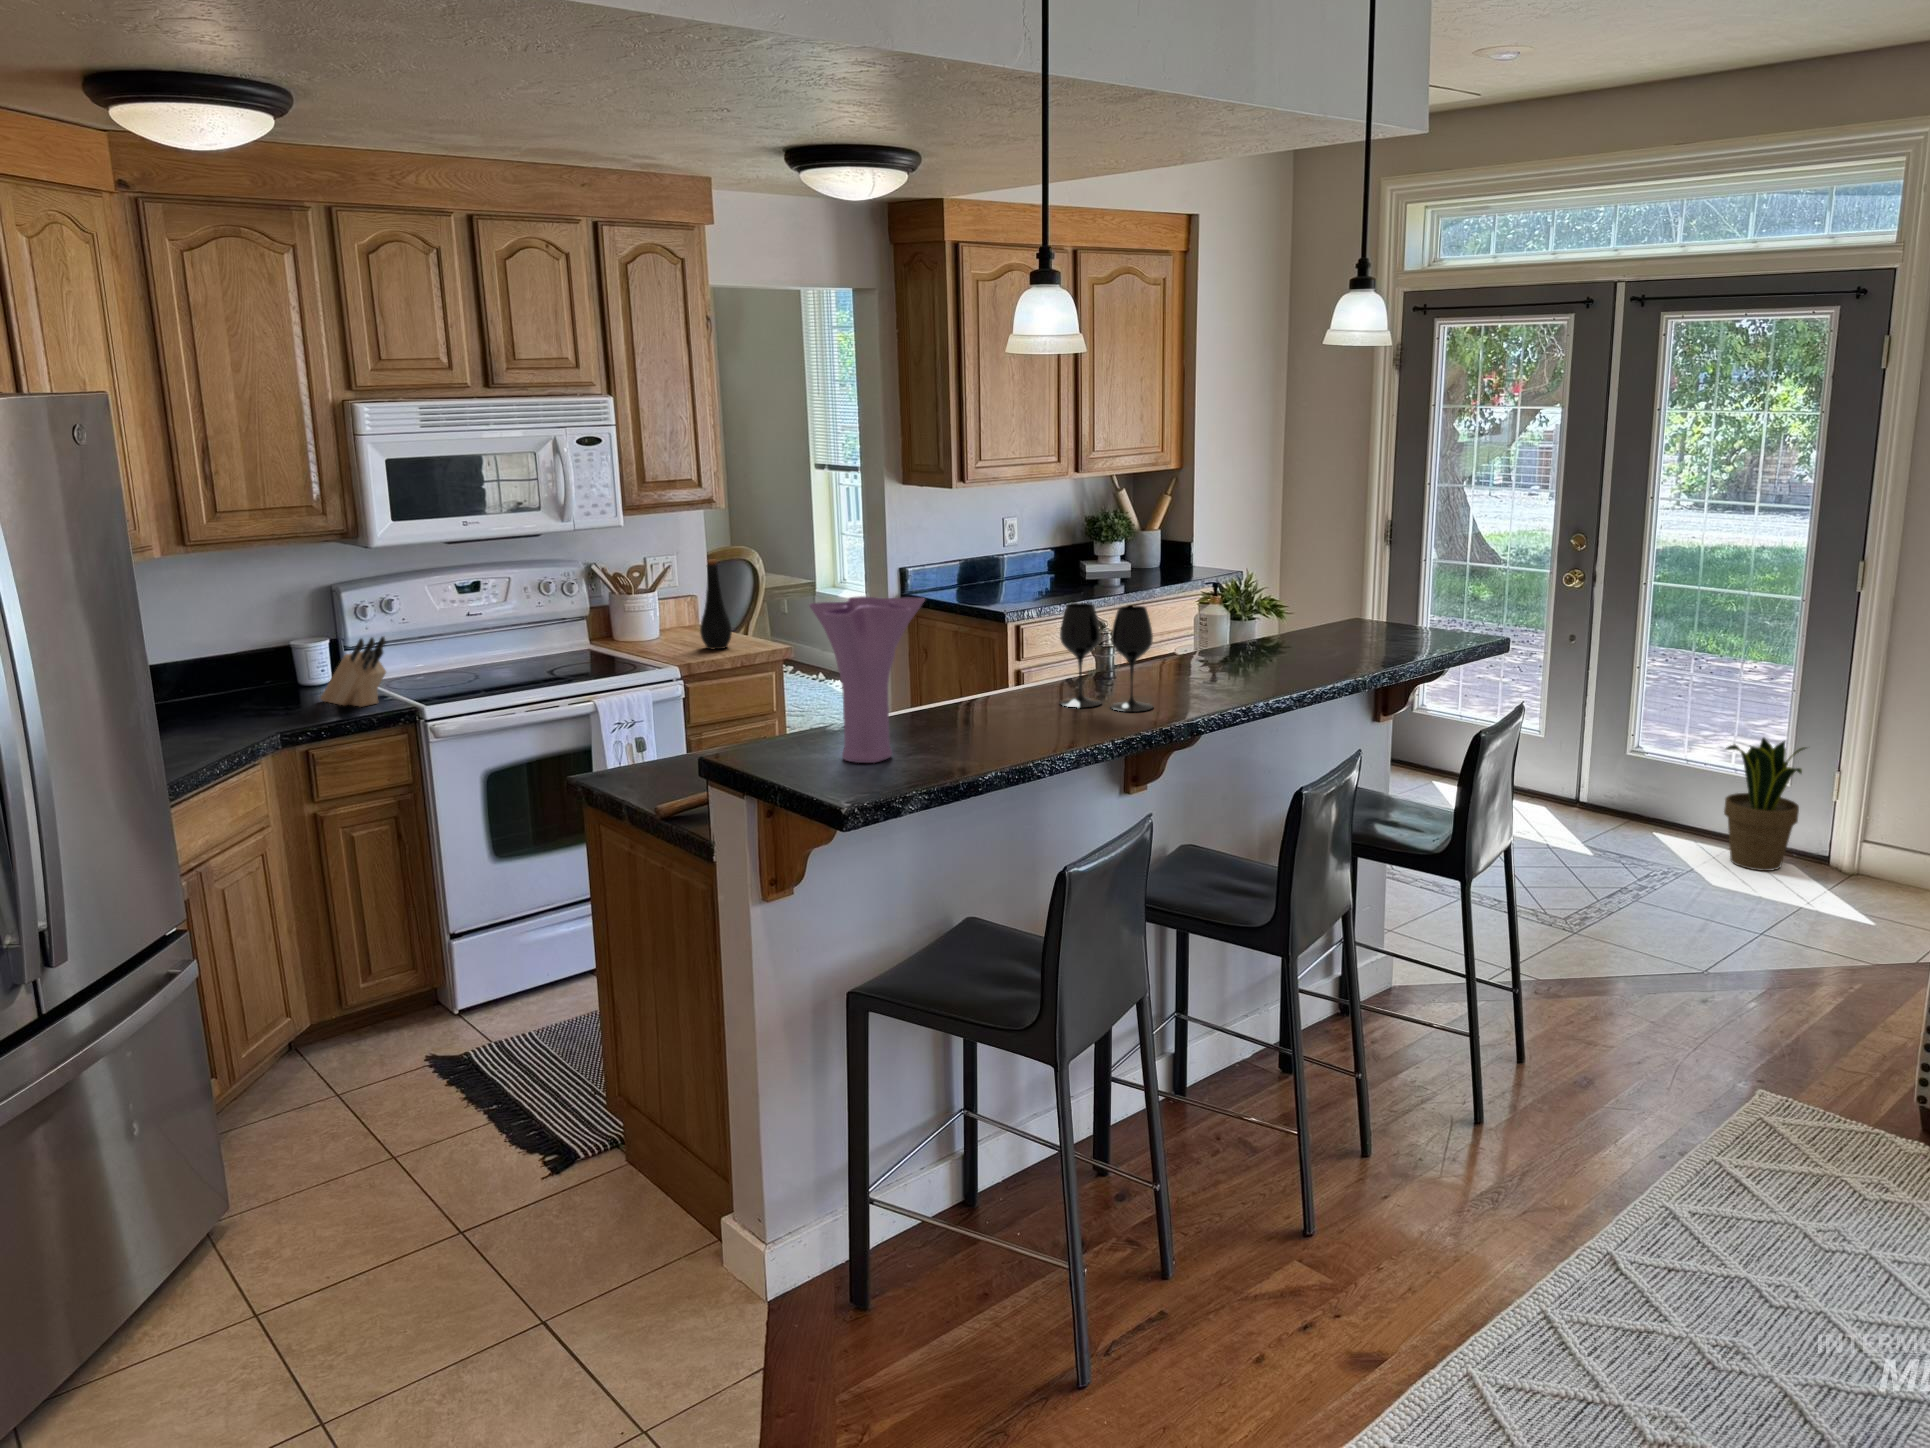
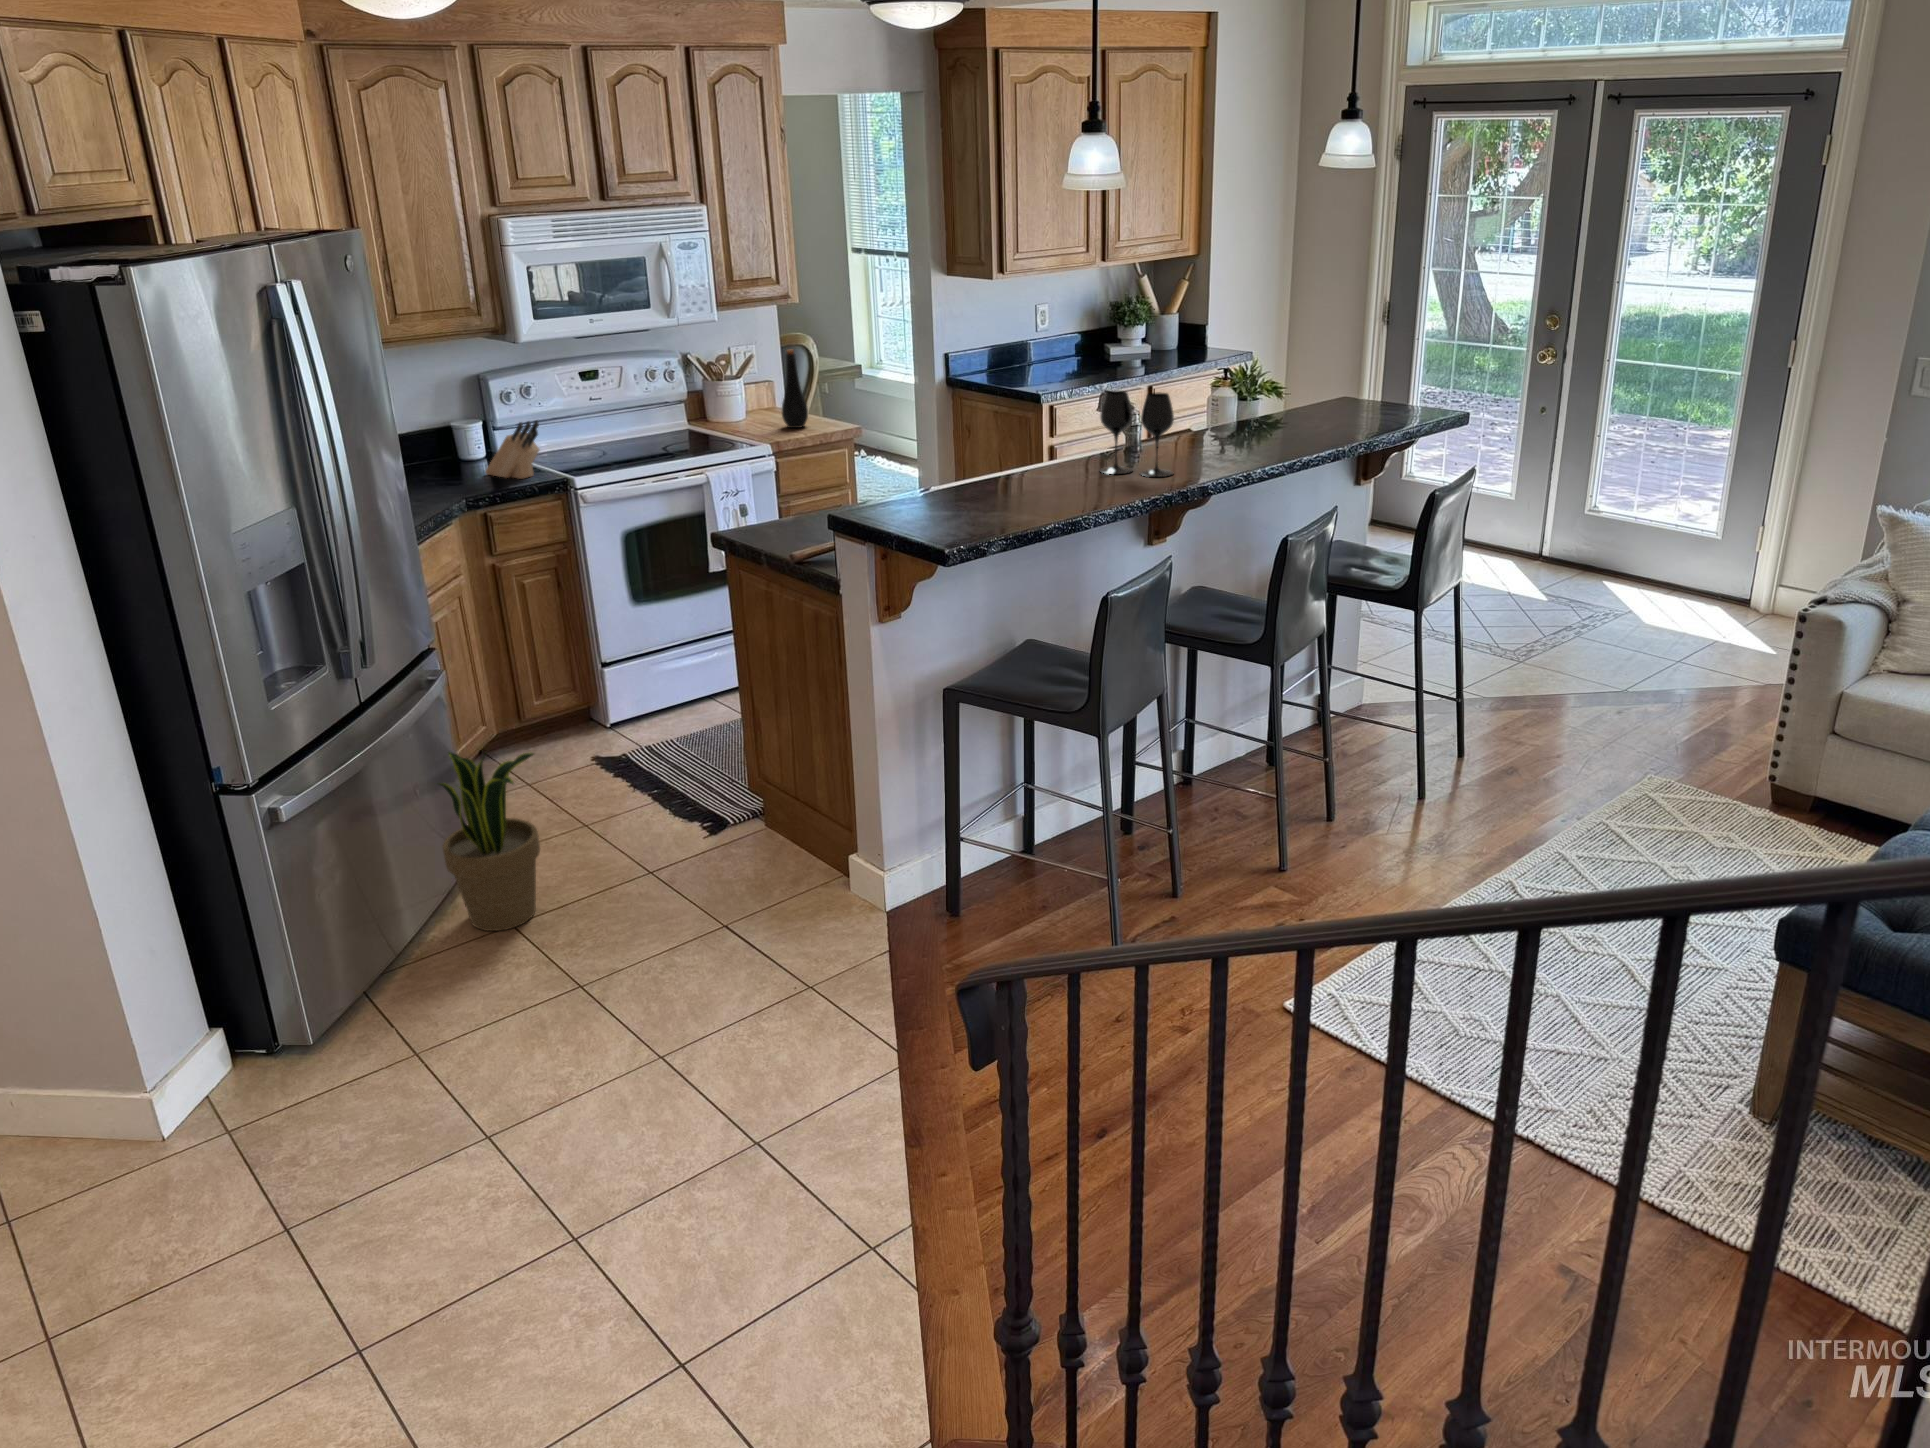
vase: present [809,596,924,763] -> none [914,389,1002,516]
potted plant: present [1724,738,1806,871] -> present [438,752,540,931]

